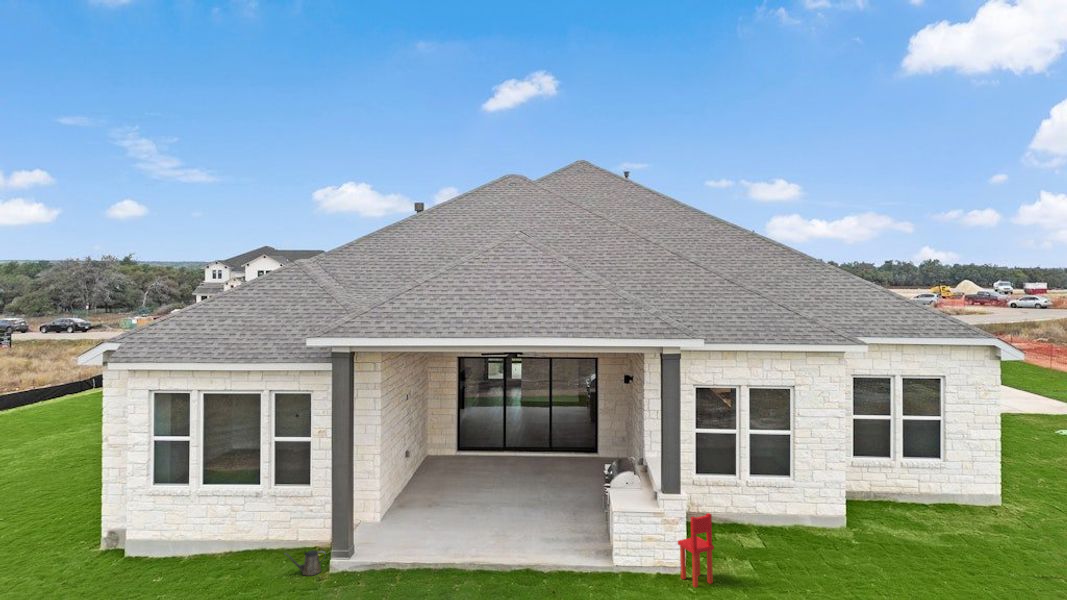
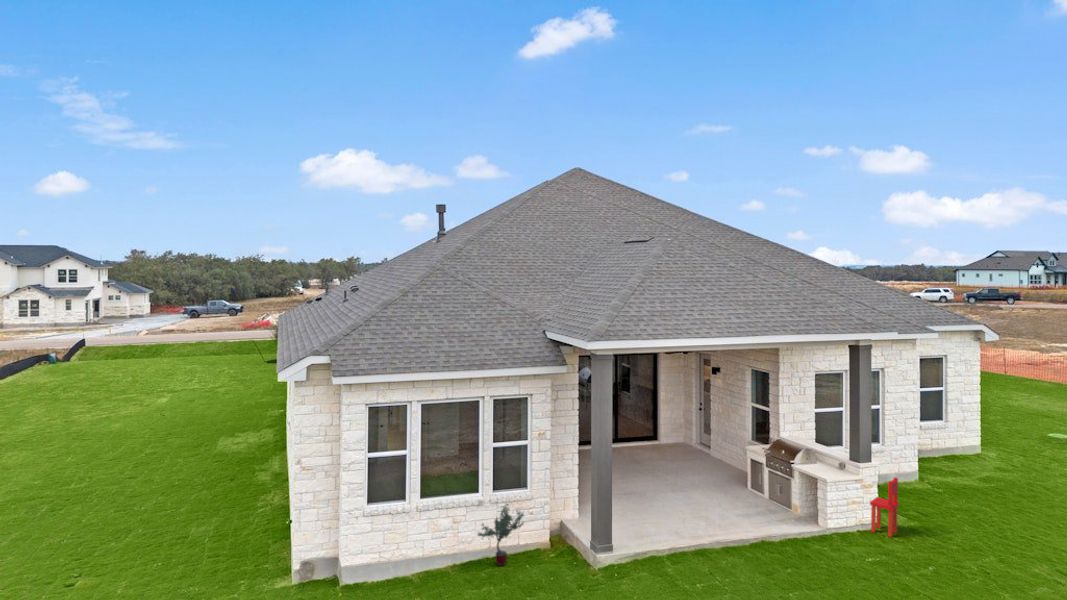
potted tree: none [237,496,283,557] -> present [478,504,523,566]
watering can: present [285,551,323,576] -> none [561,550,591,575]

